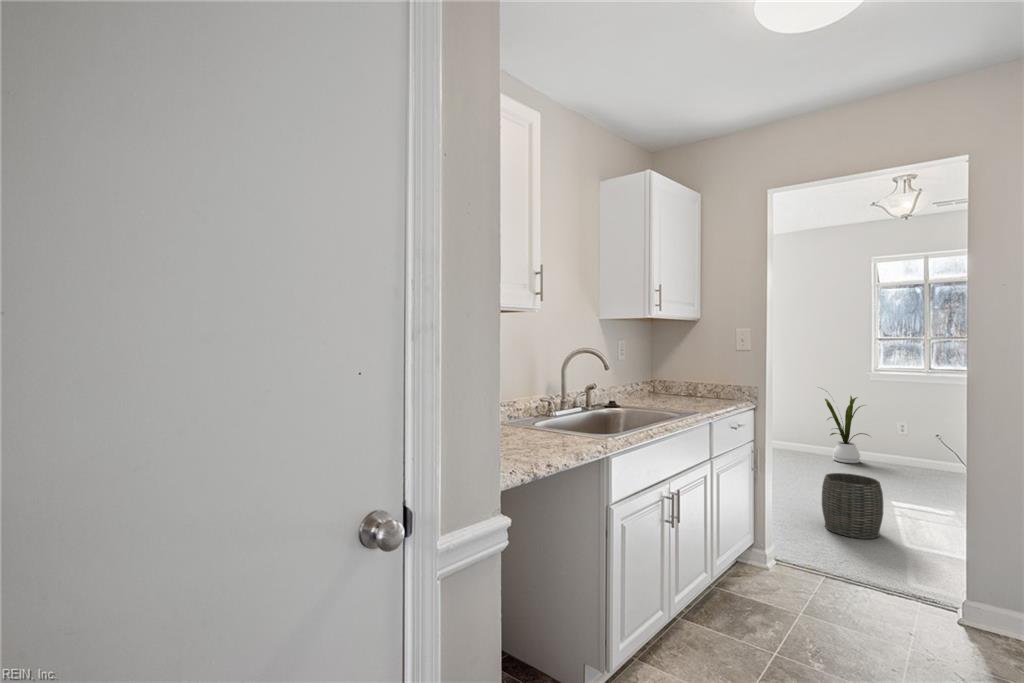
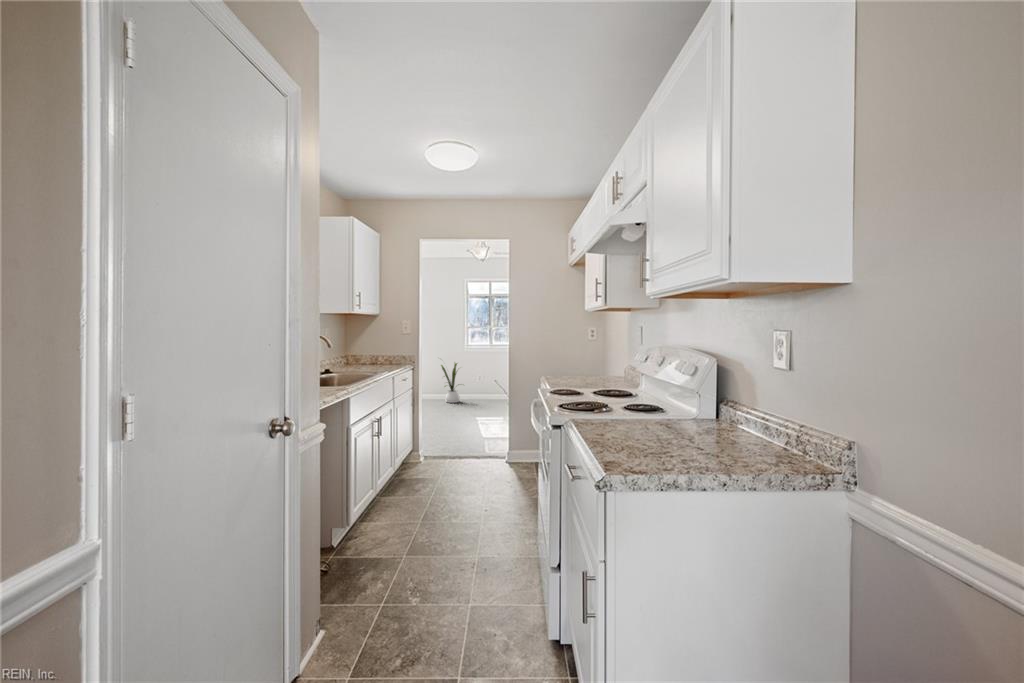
woven basket: present [822,473,883,539] -> none [445,405,474,439]

